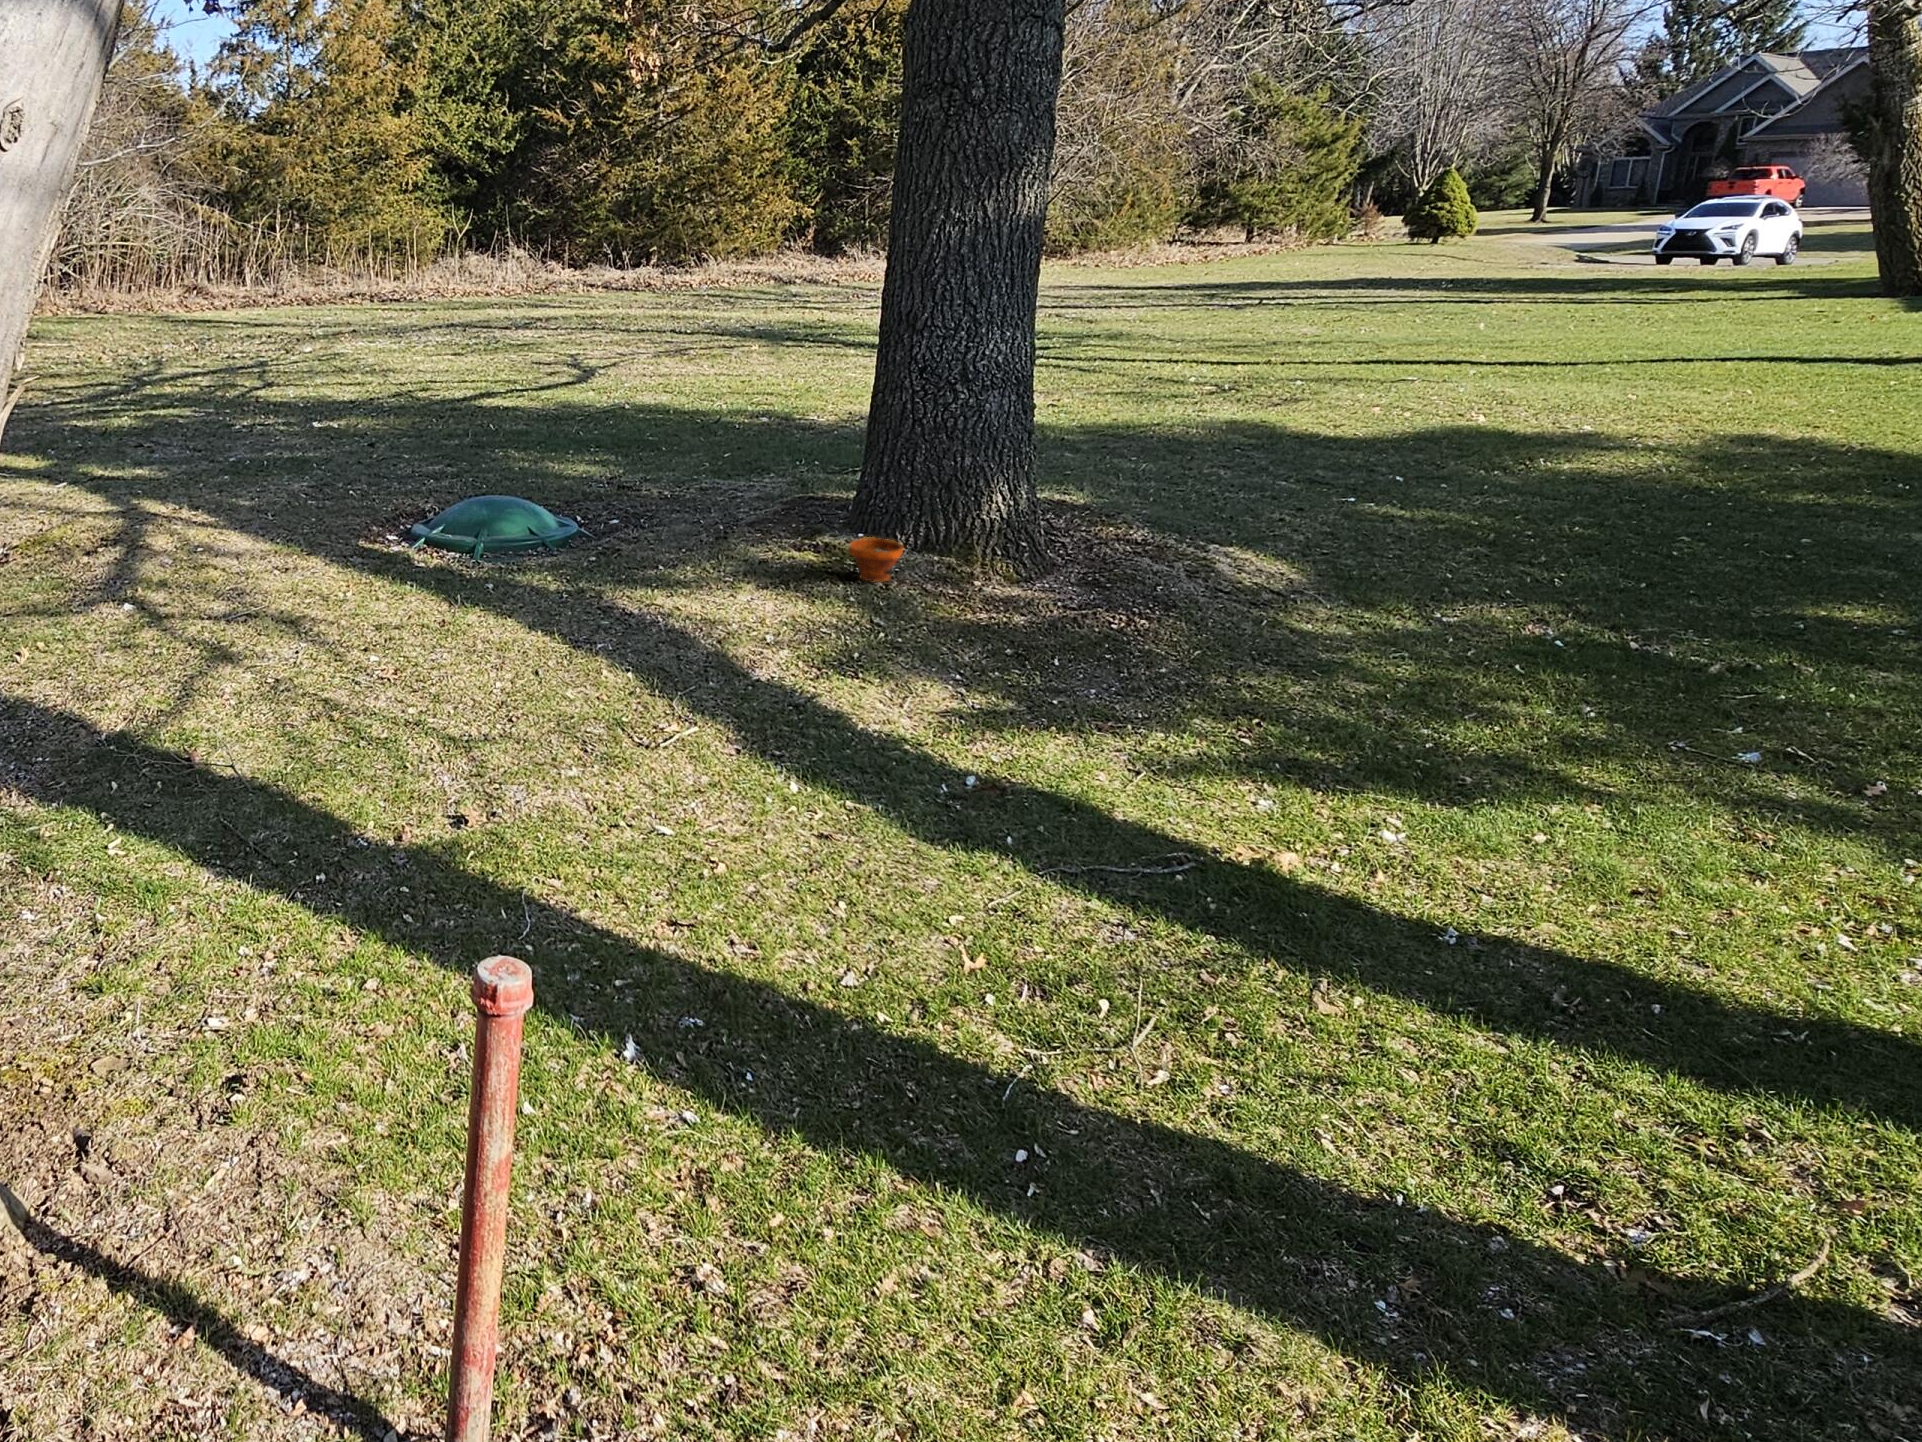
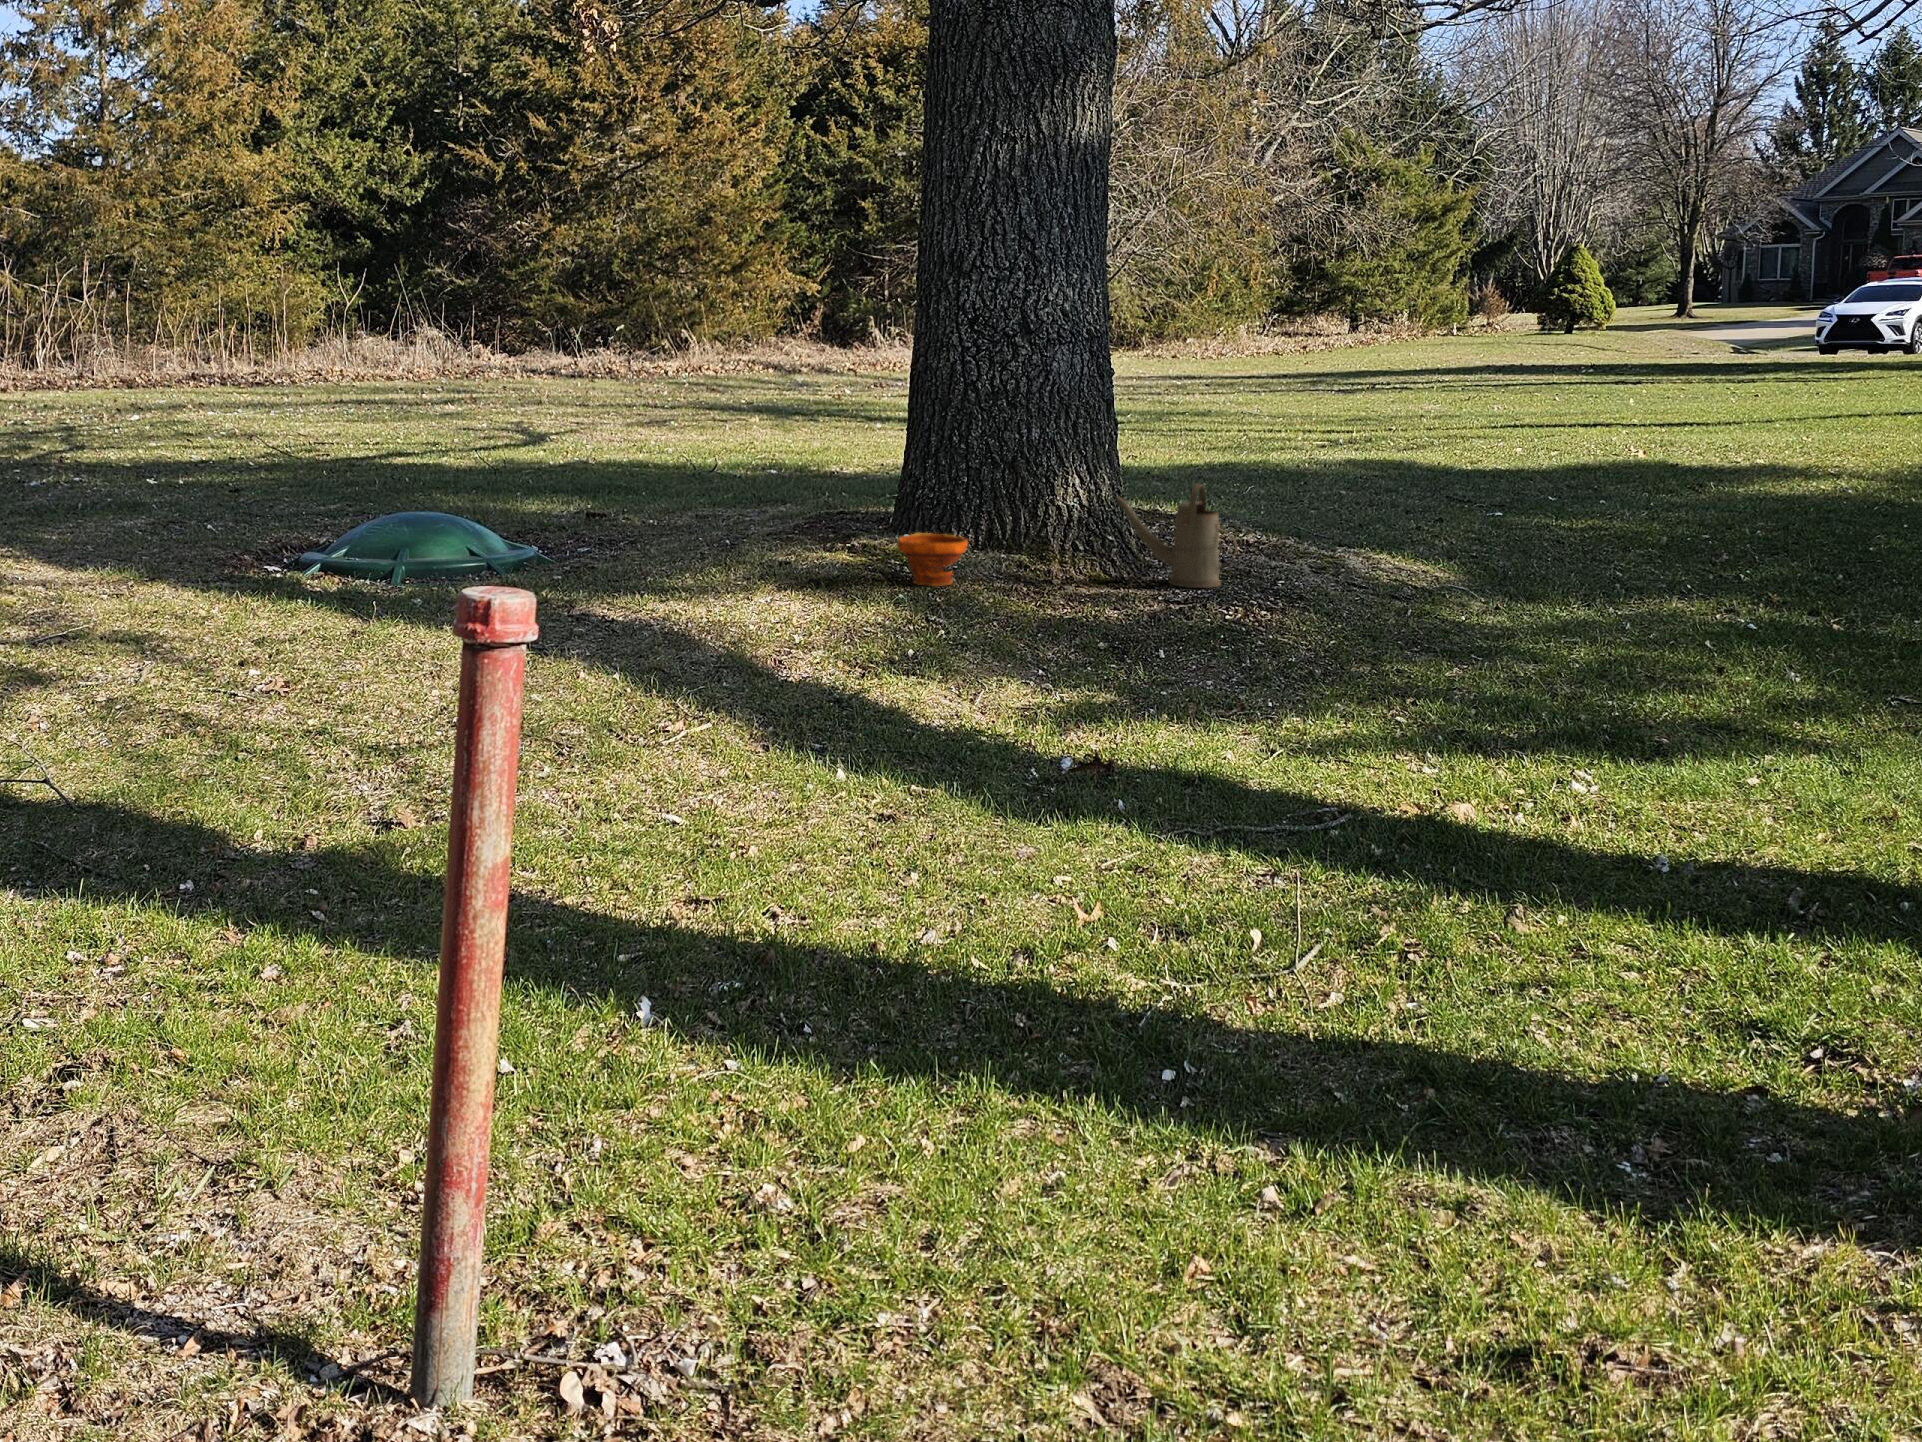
watering can: none [1024,510,1120,592] -> present [1117,484,1238,588]

